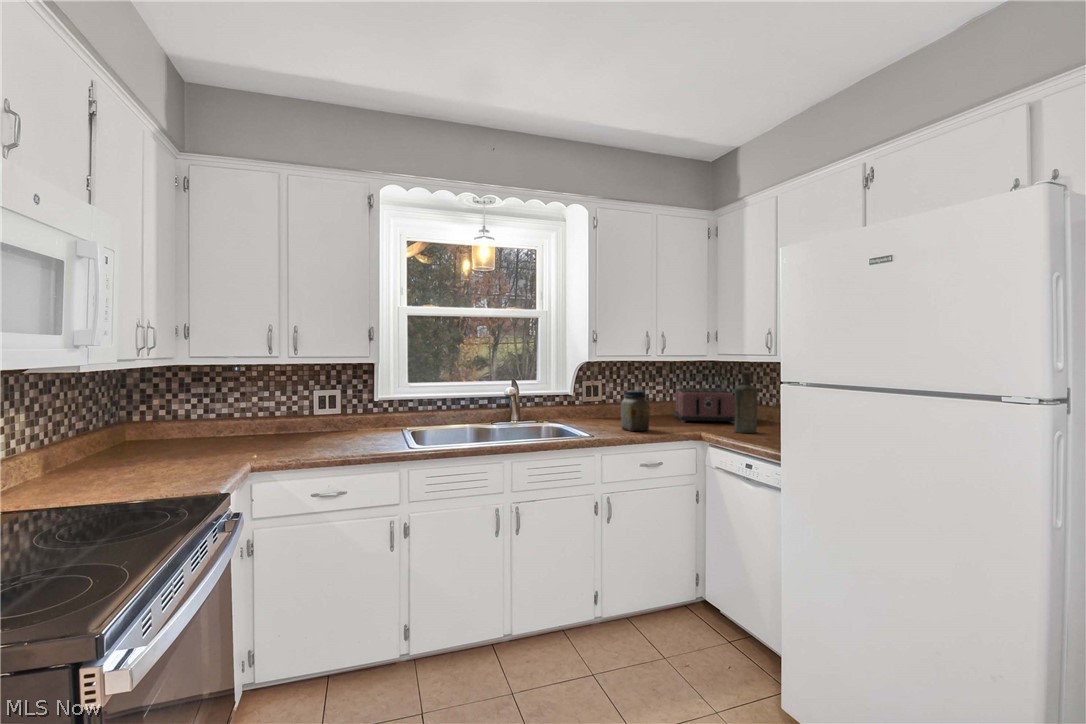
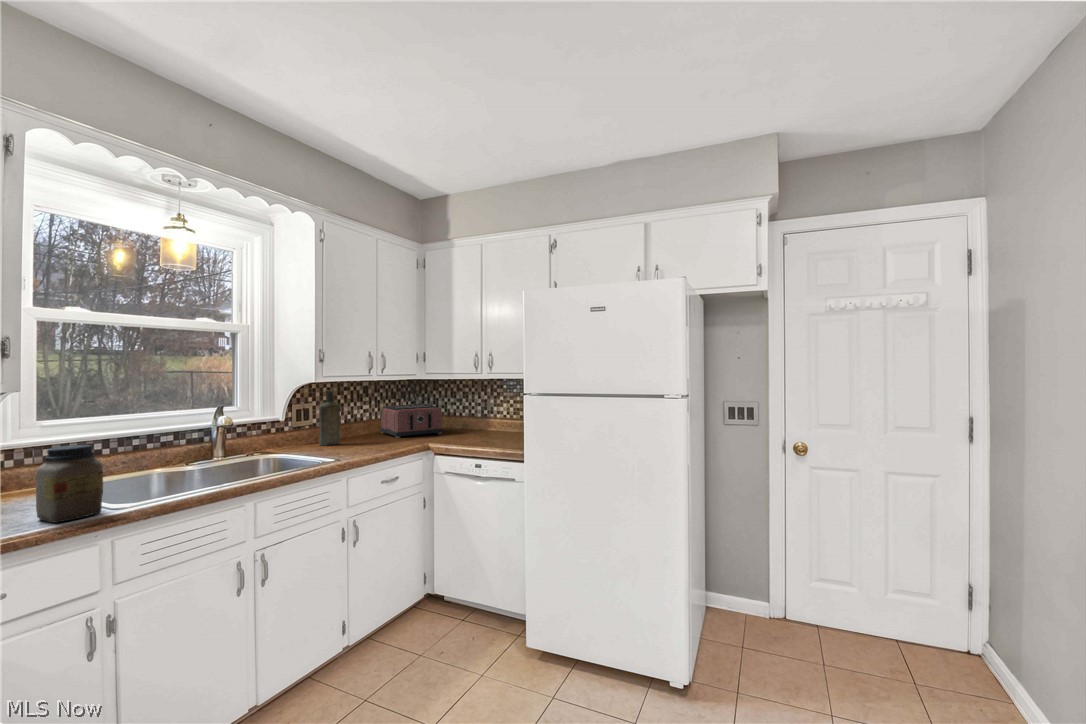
bottle: present [734,371,757,433] -> present [319,390,340,446]
jar: present [621,391,650,431] -> present [36,445,103,523]

